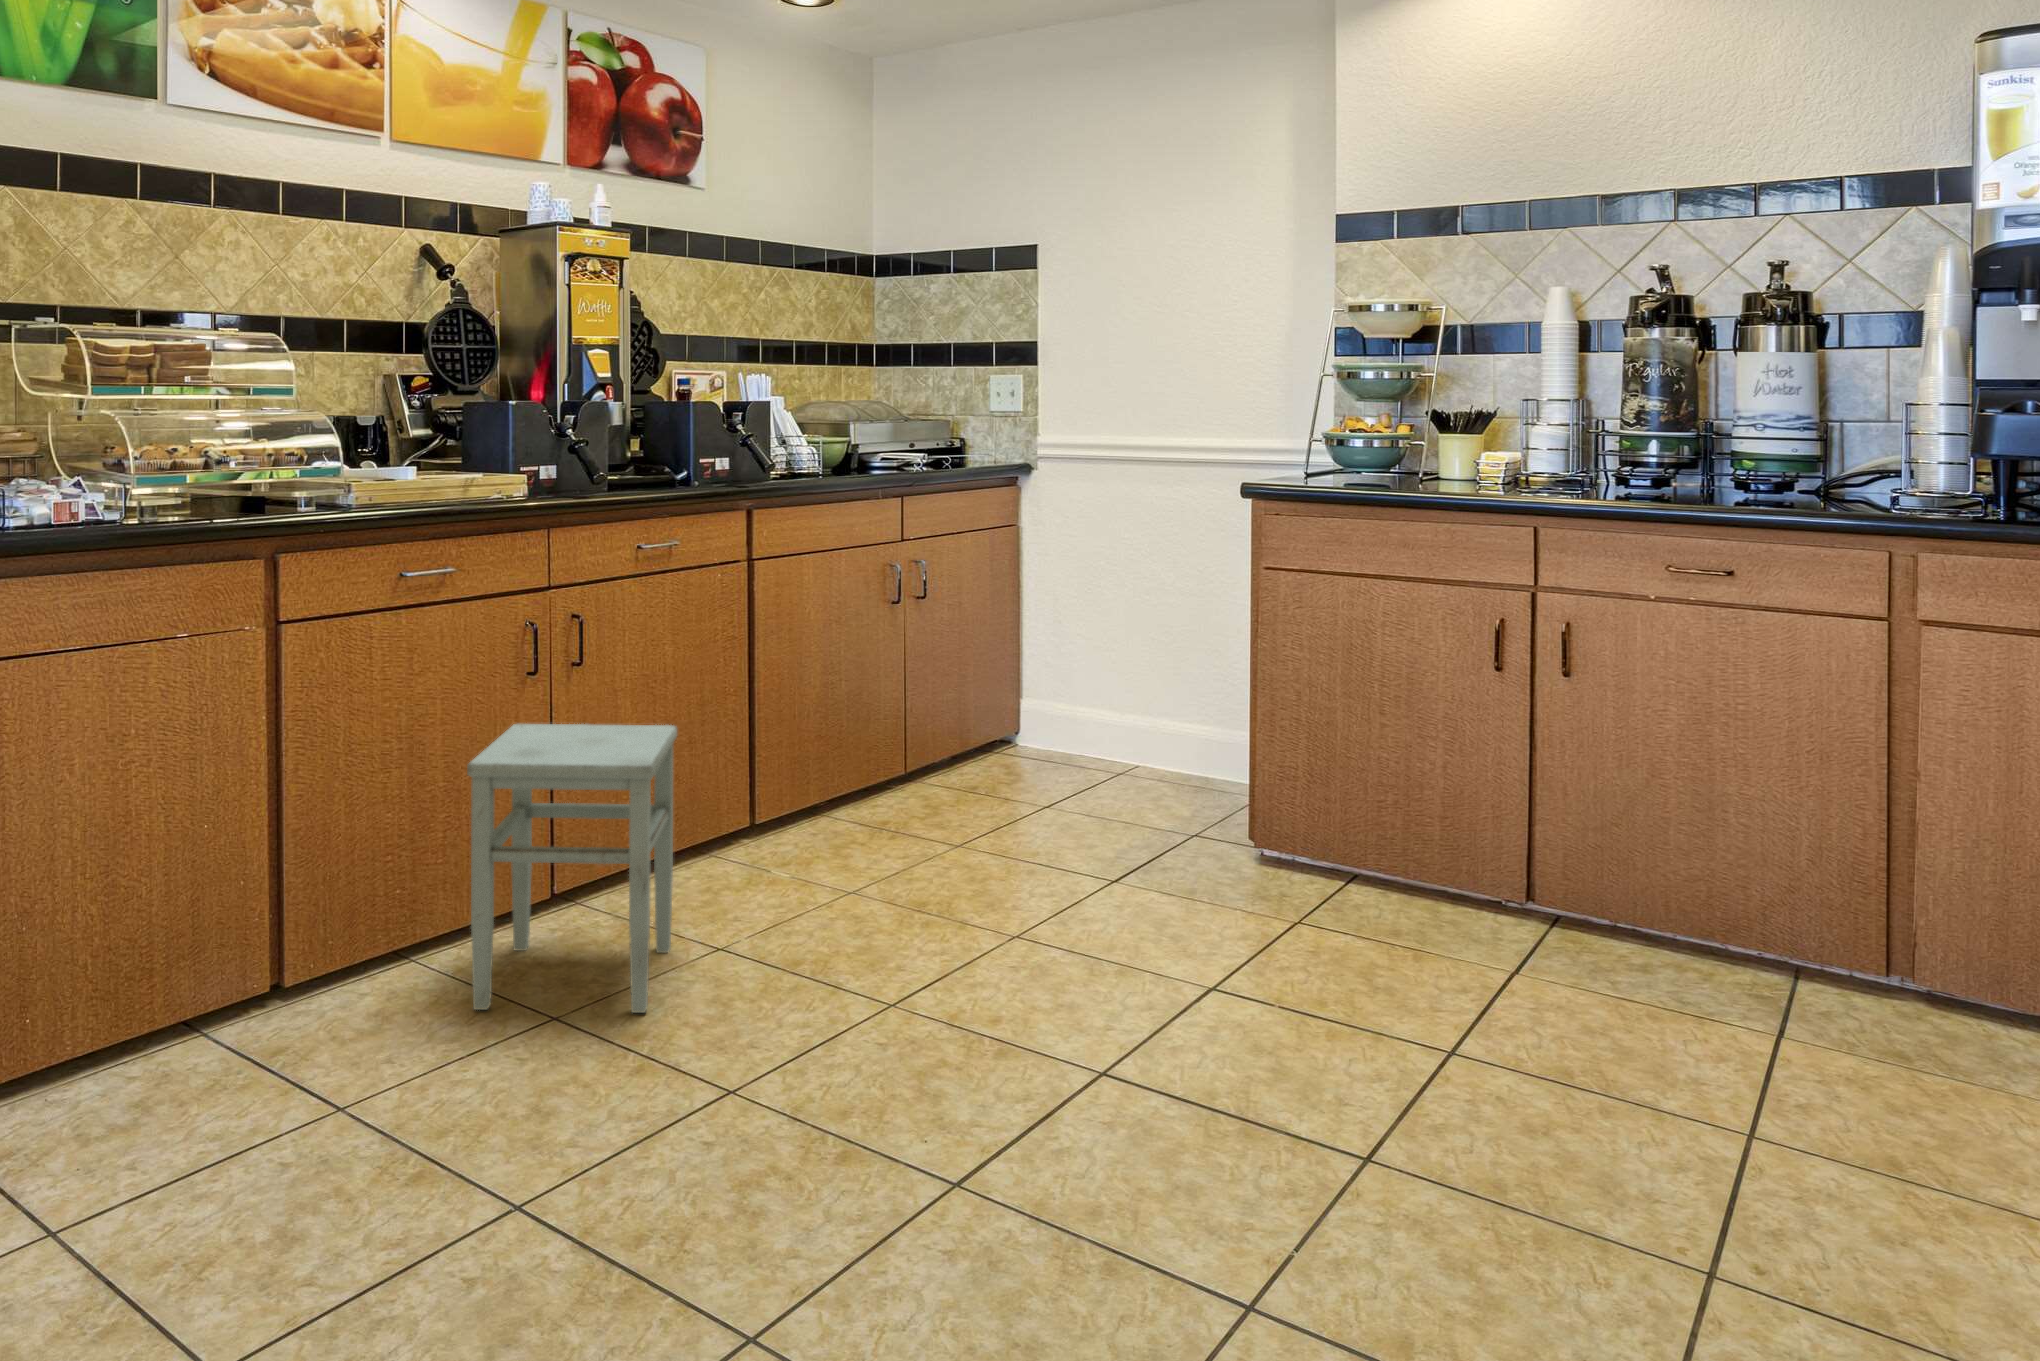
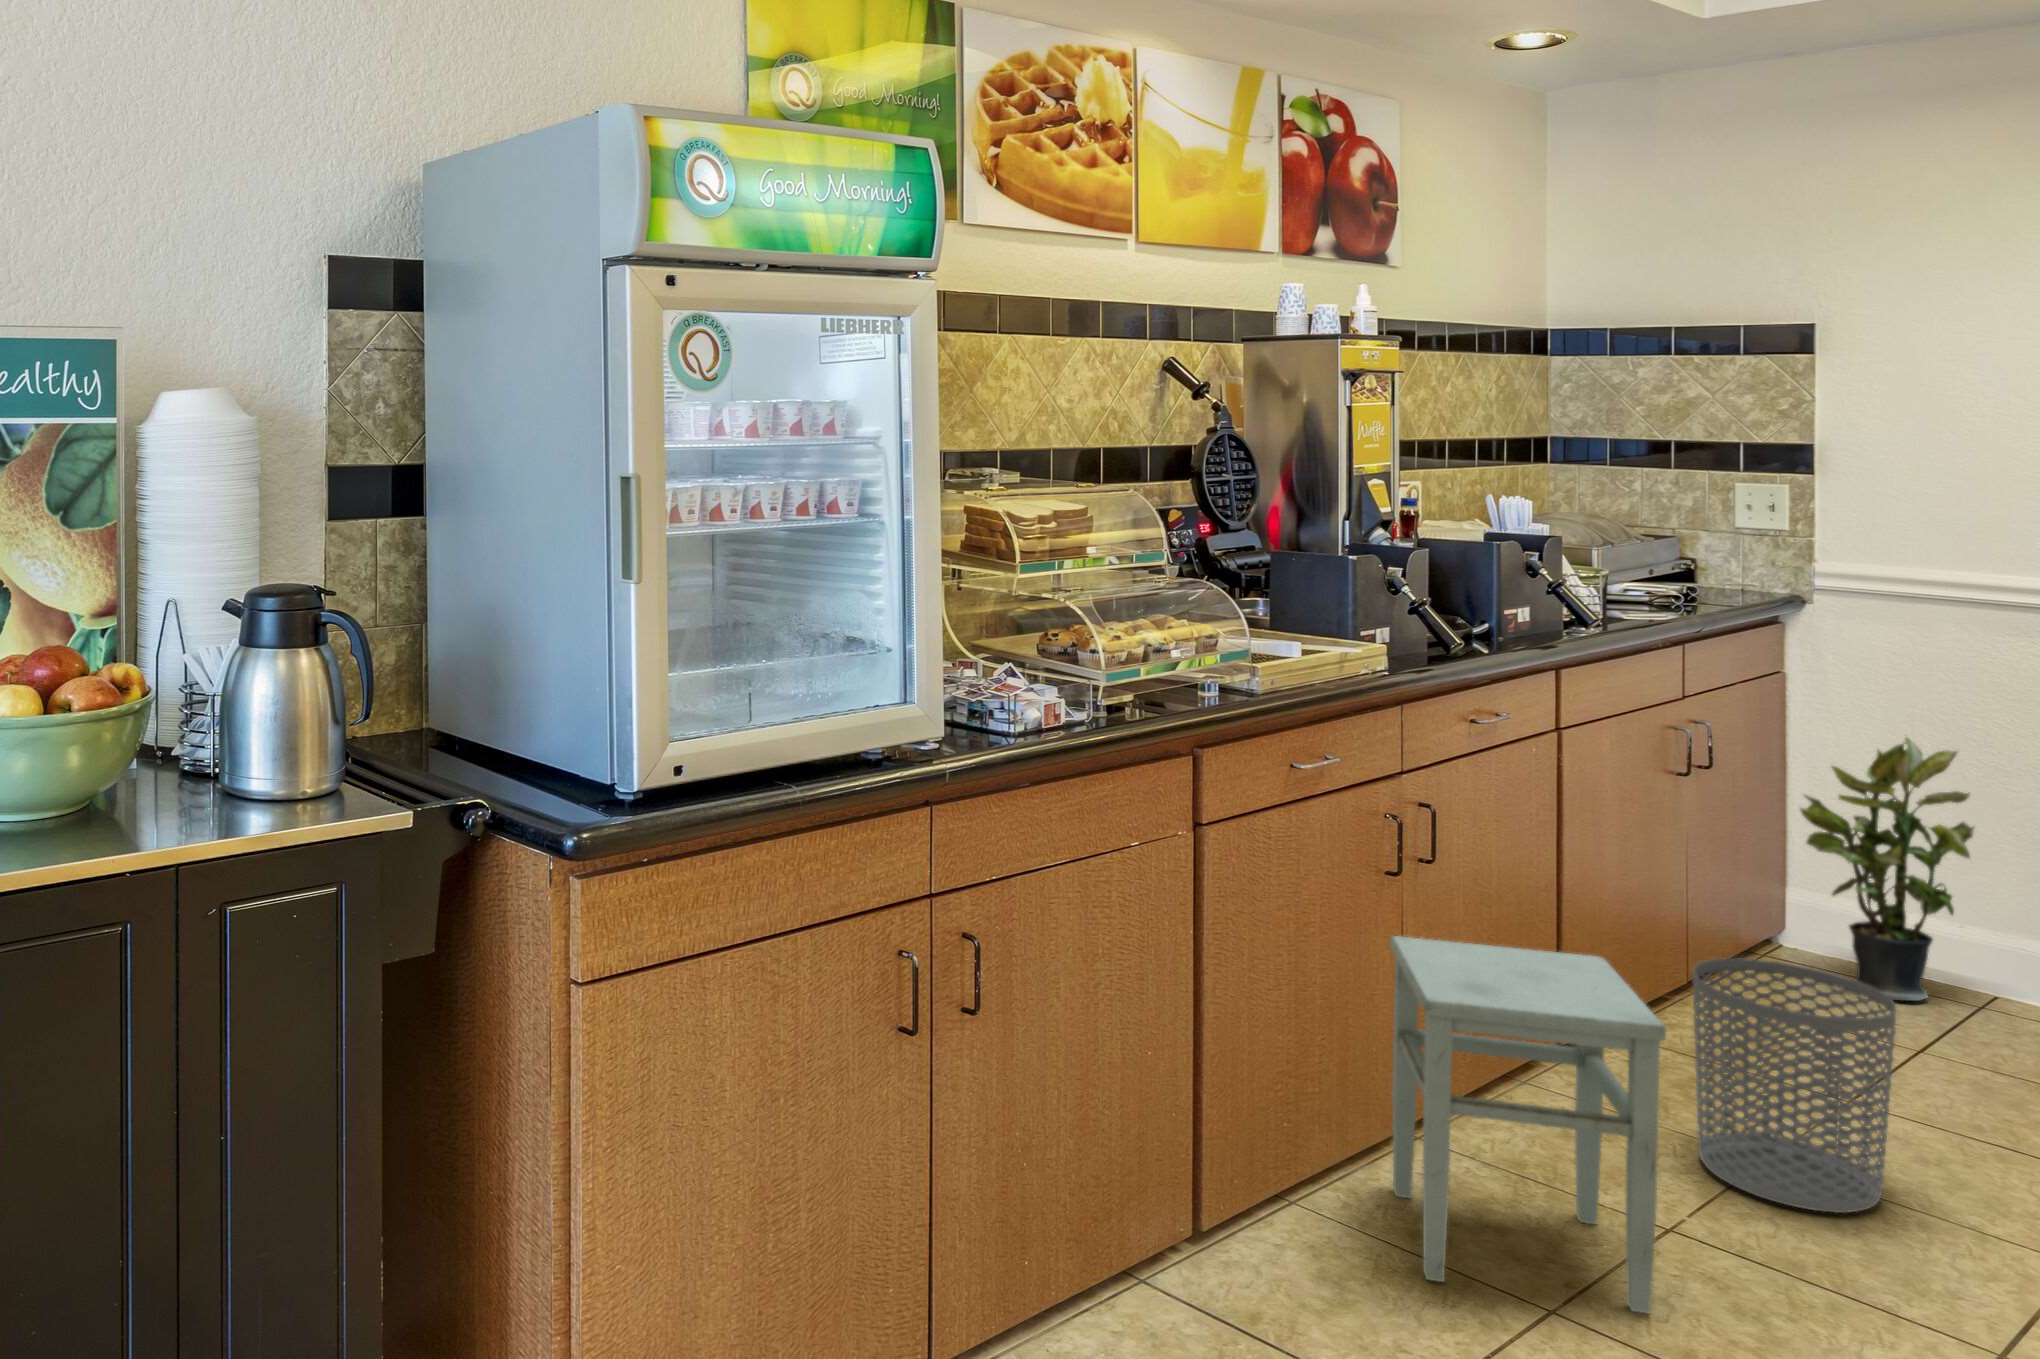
potted plant: none [1006,564,1122,774] -> present [1800,737,1974,1001]
waste bin: none [791,730,927,923] -> present [1693,958,1896,1213]

